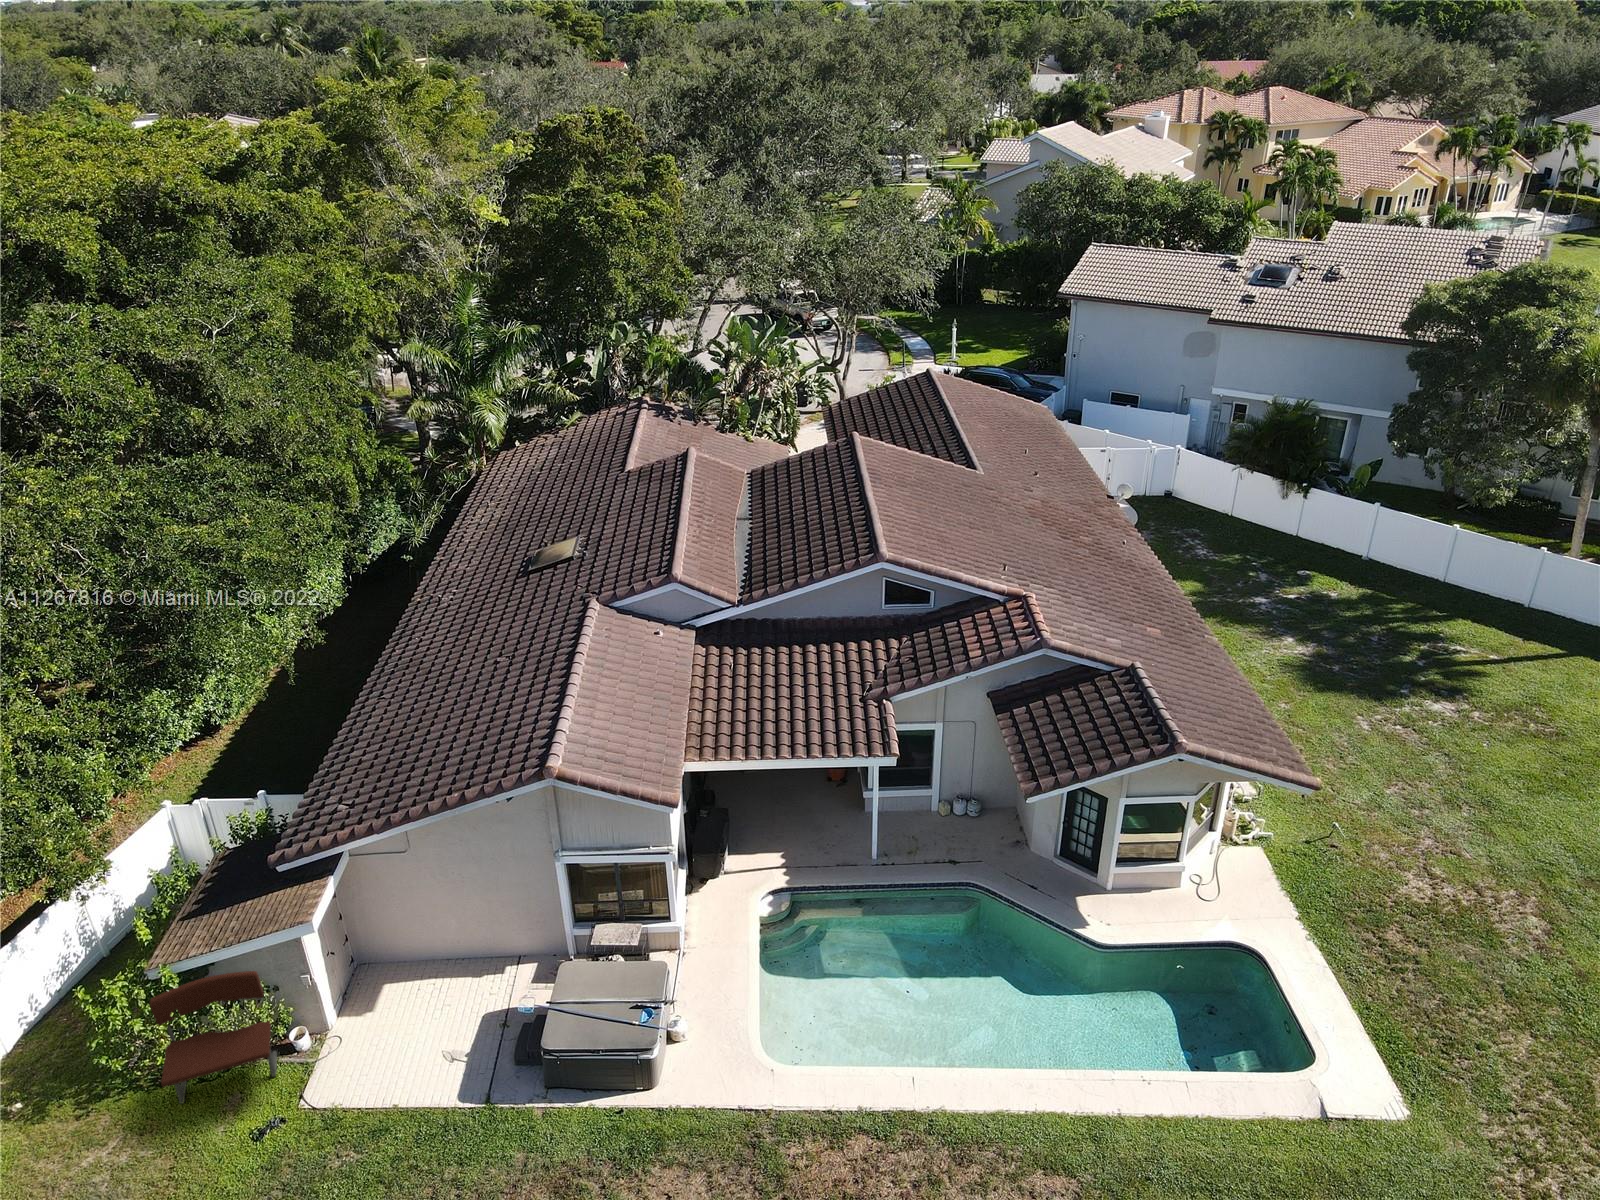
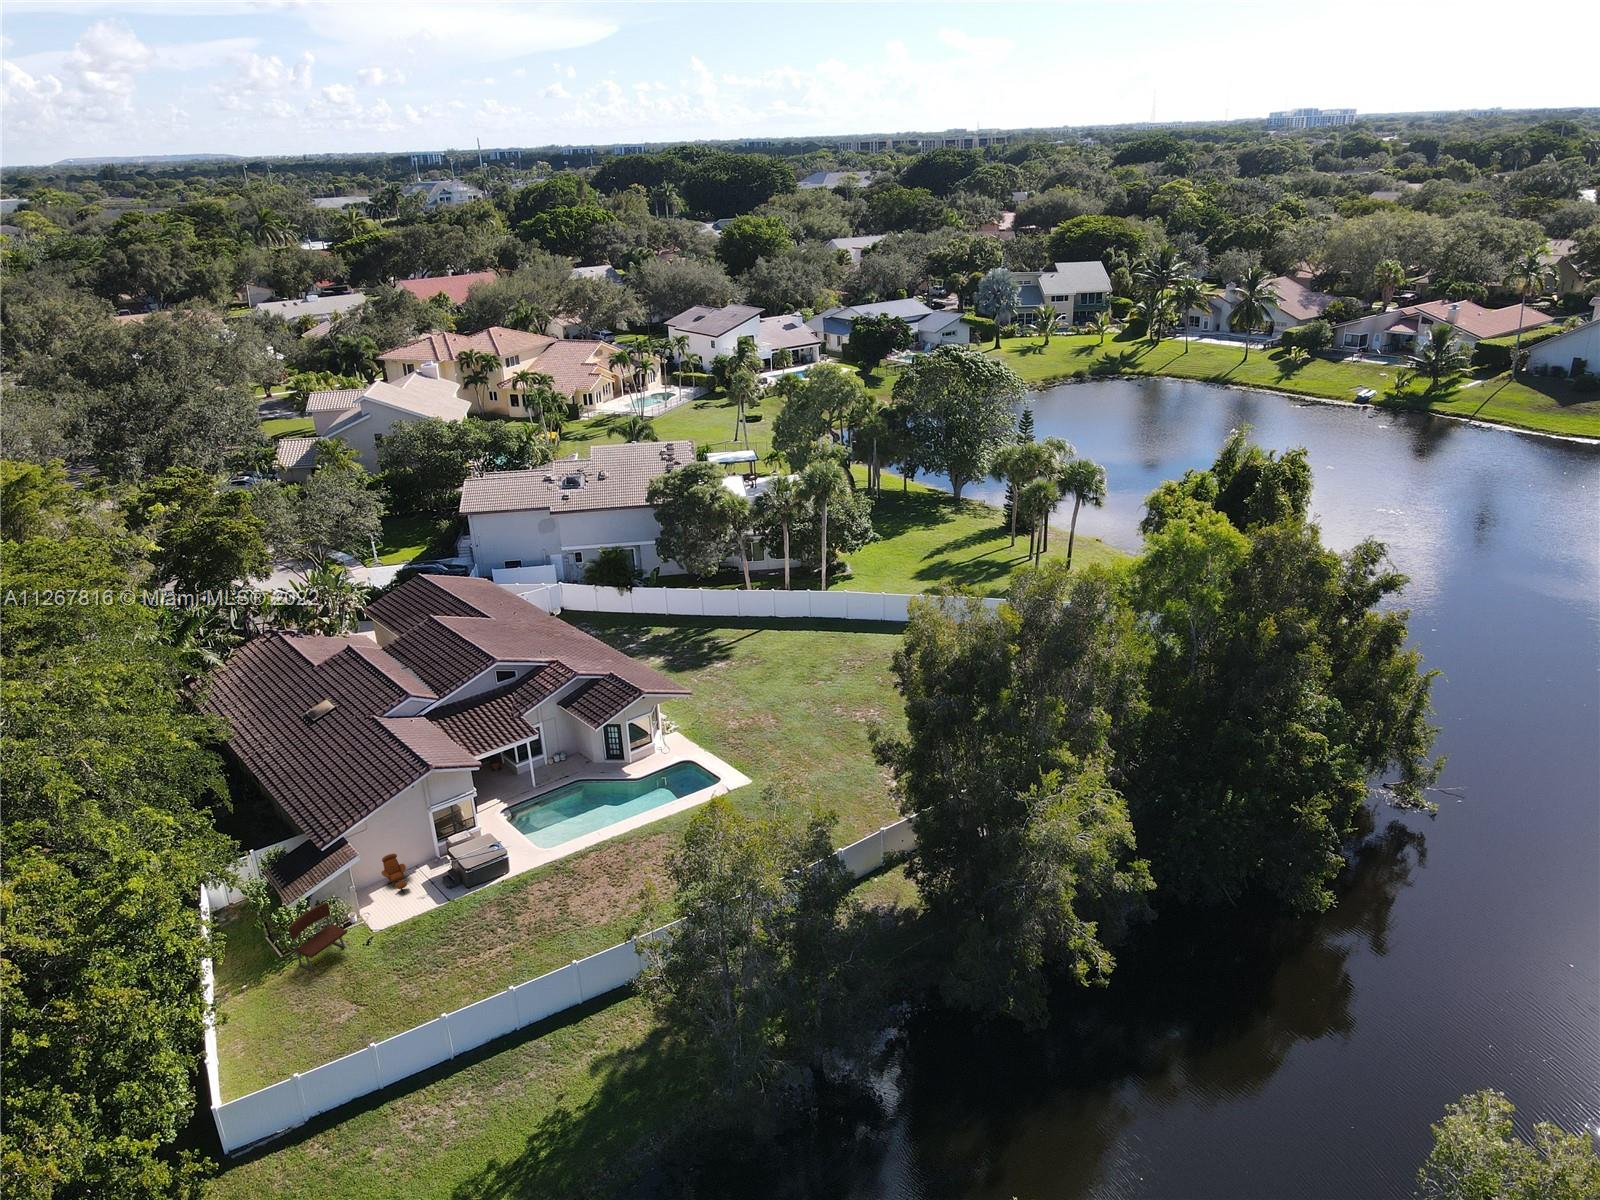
lounge chair: none [458,896,509,1001] -> present [381,854,407,894]

